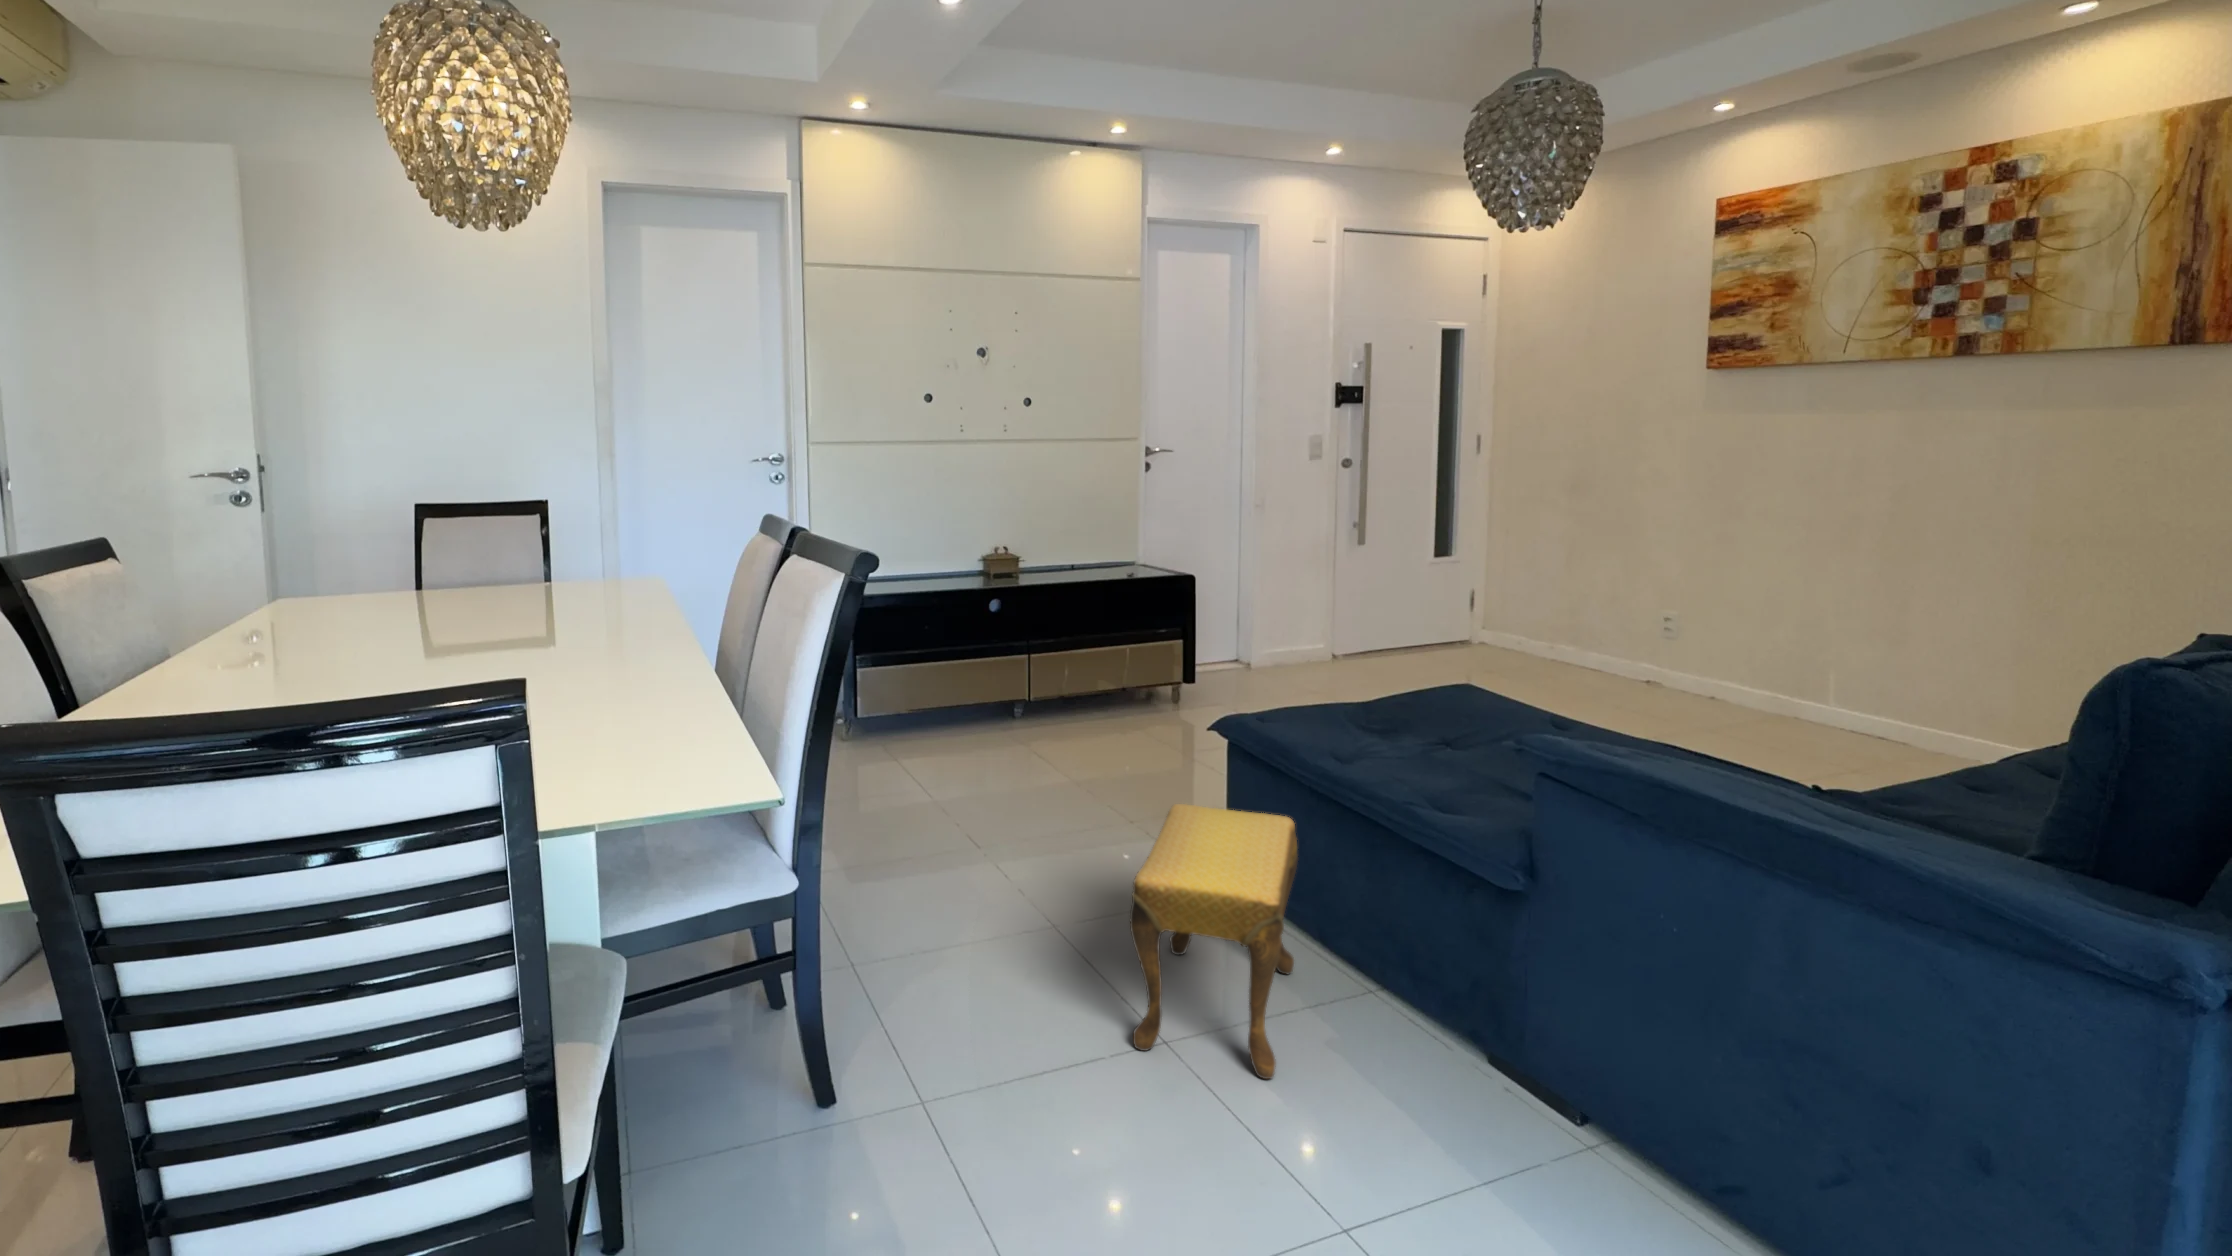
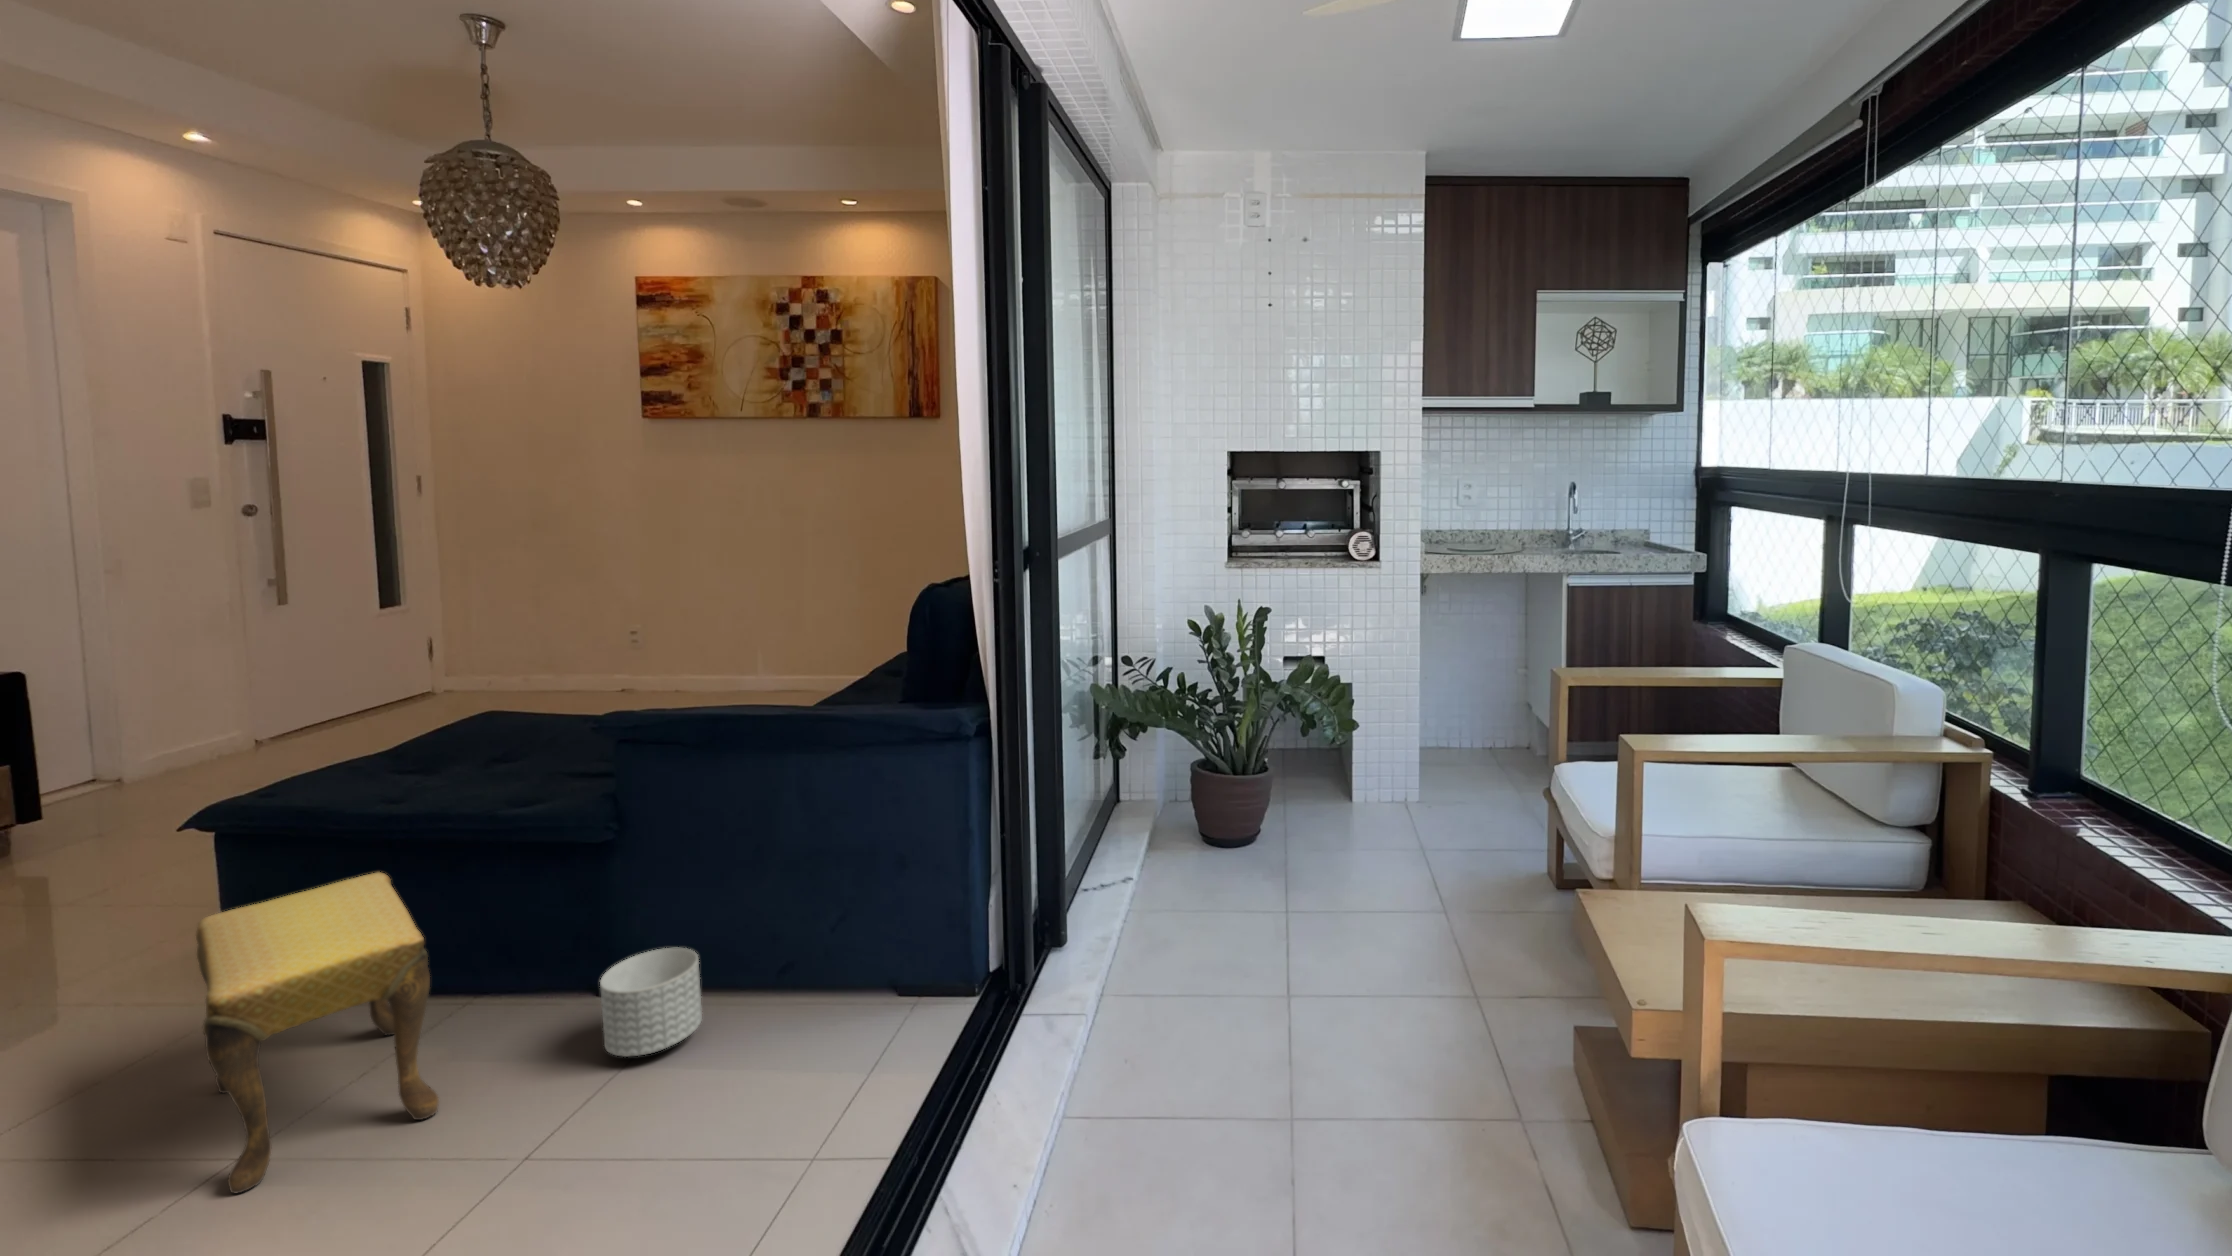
planter: none [1423,1030,1544,1174] -> present [600,948,702,1057]

